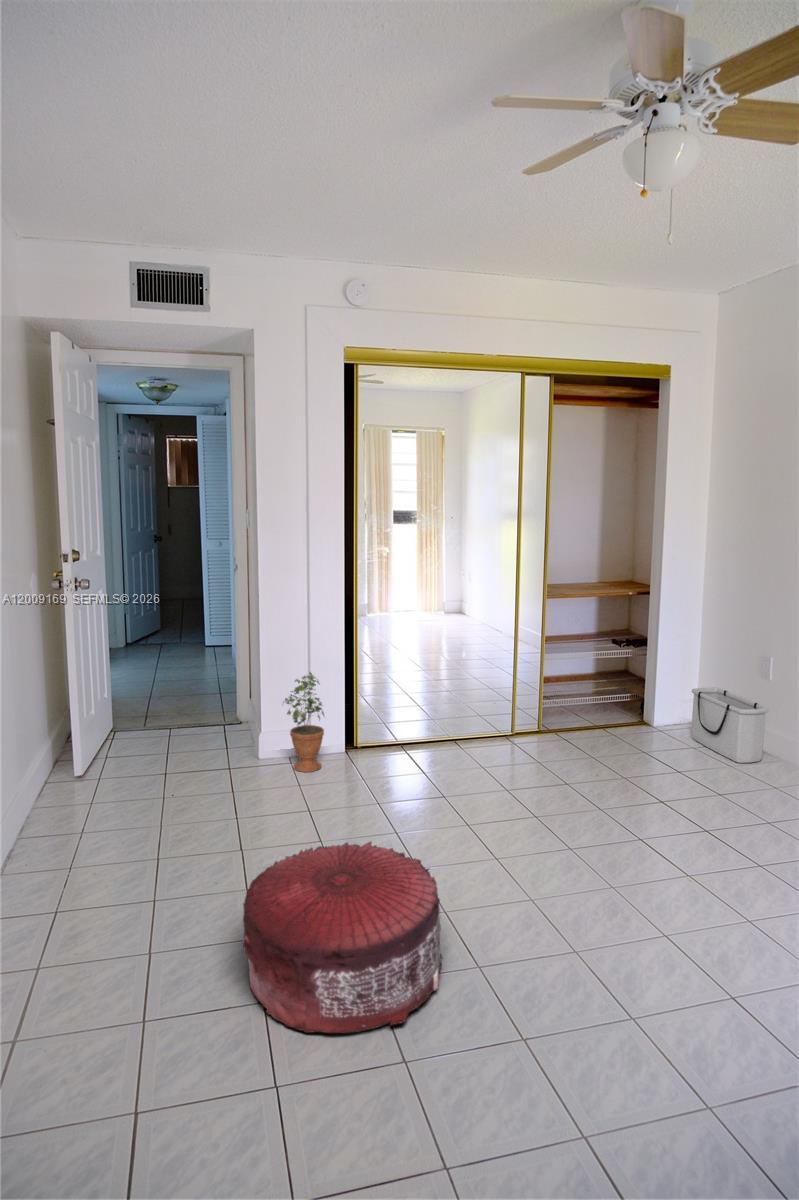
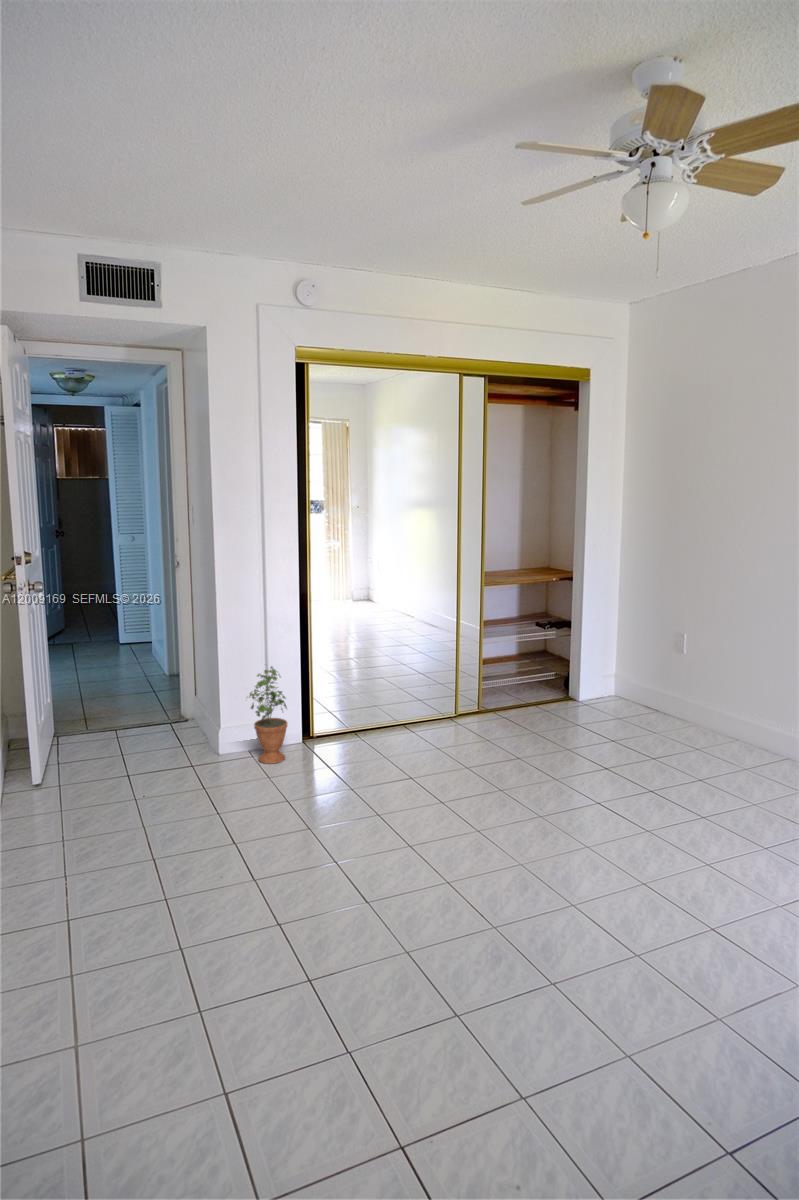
storage bin: present [692,687,769,763] -> none [612,662,682,728]
pouf: present [243,842,442,1033] -> none [282,825,466,1007]

